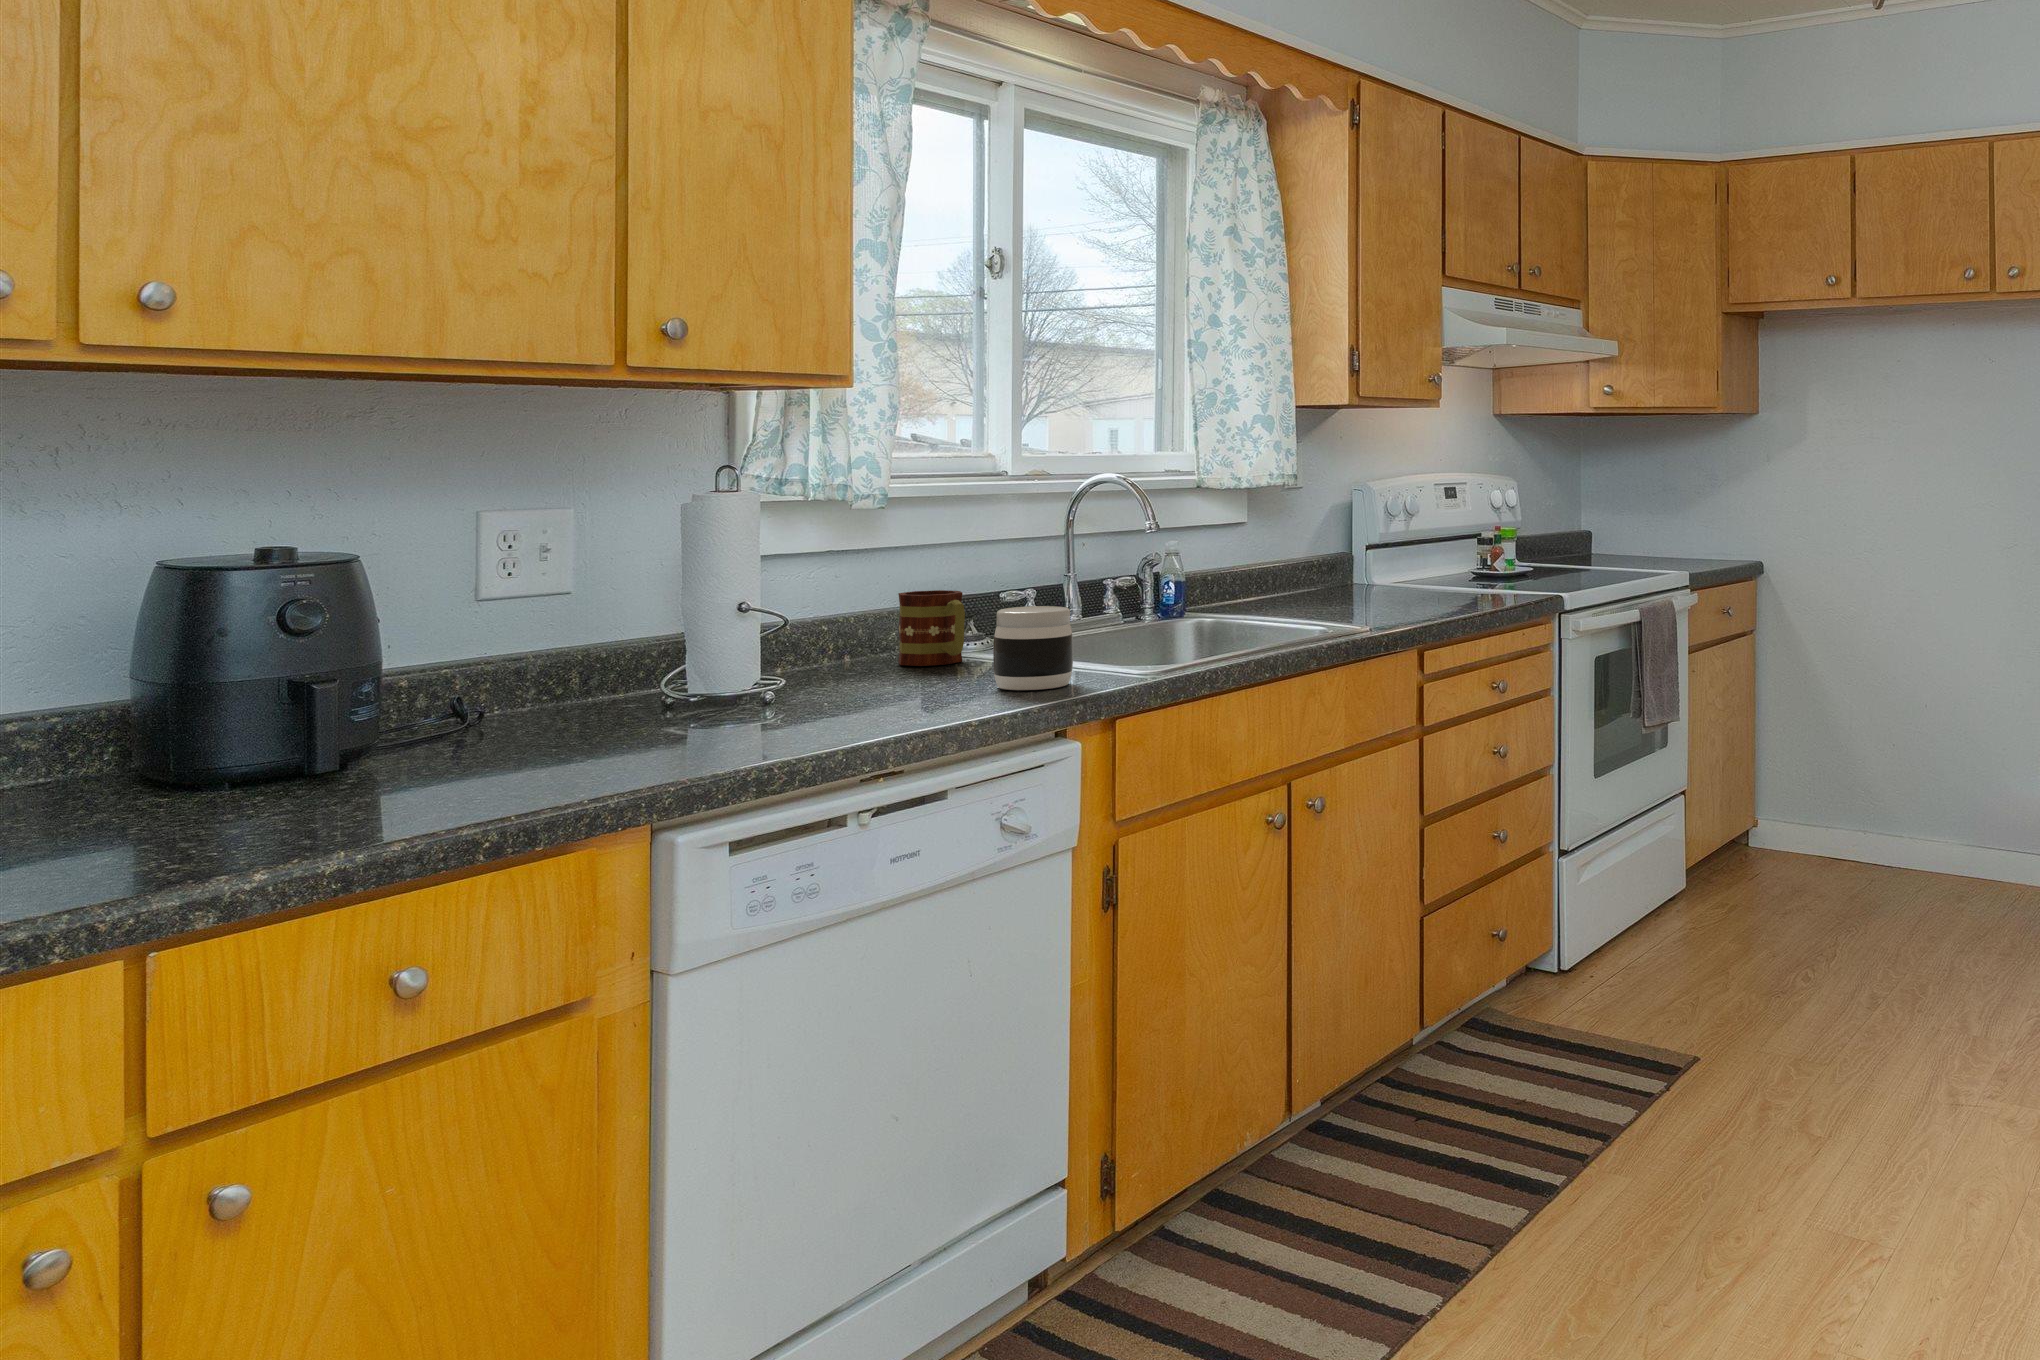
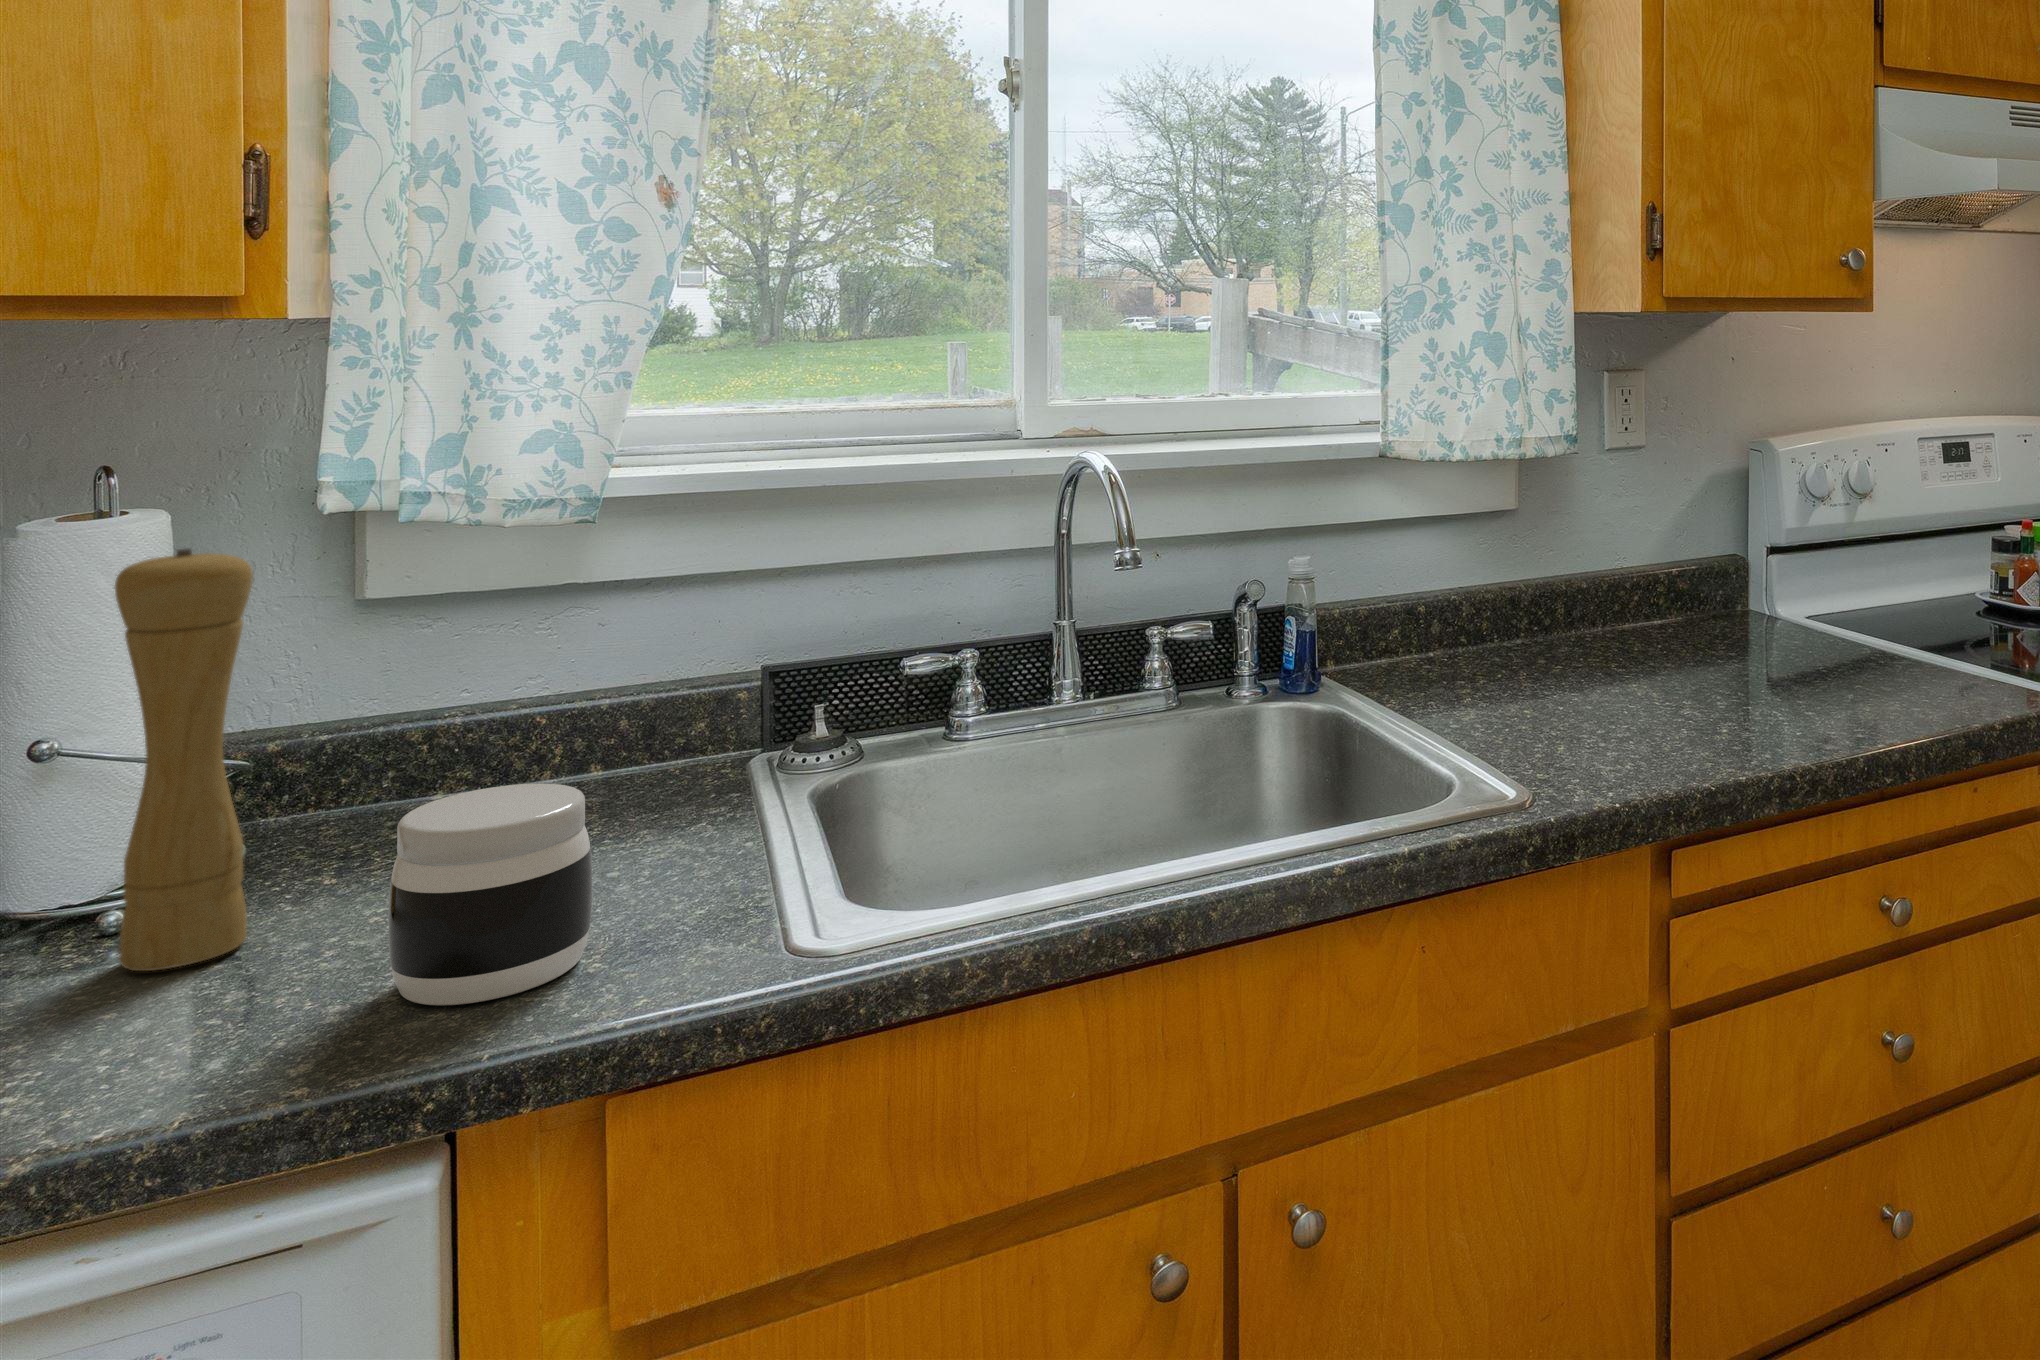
pepper mill: none [829,498,884,699] -> present [115,548,253,971]
mug: present [898,590,965,666] -> none [574,670,705,826]

